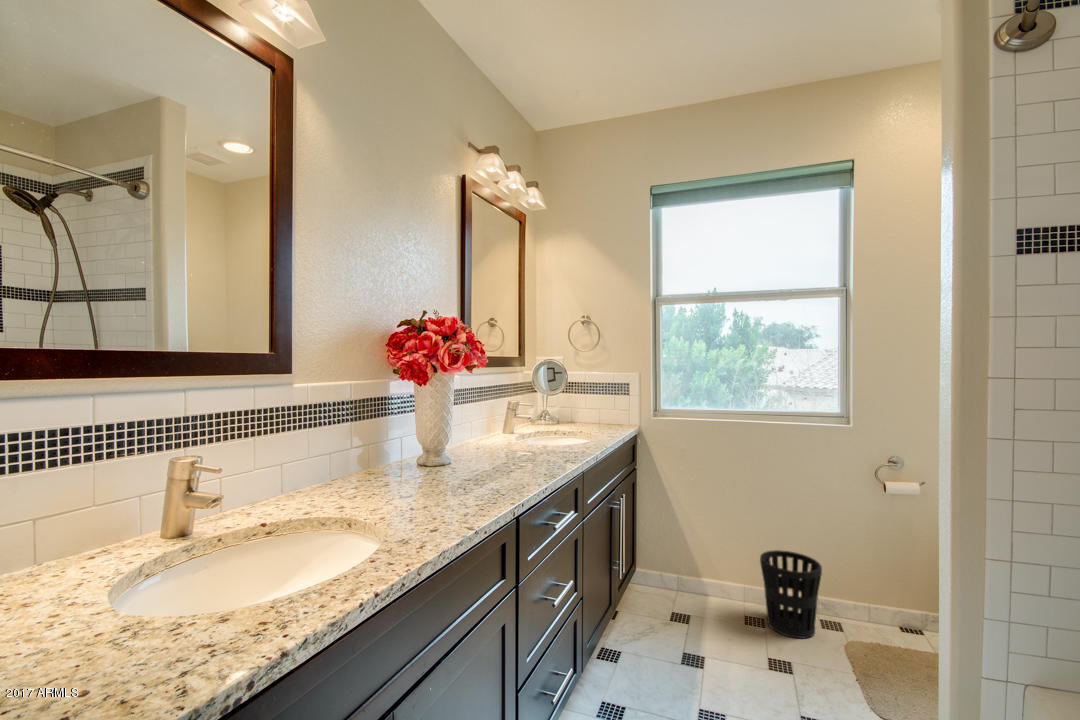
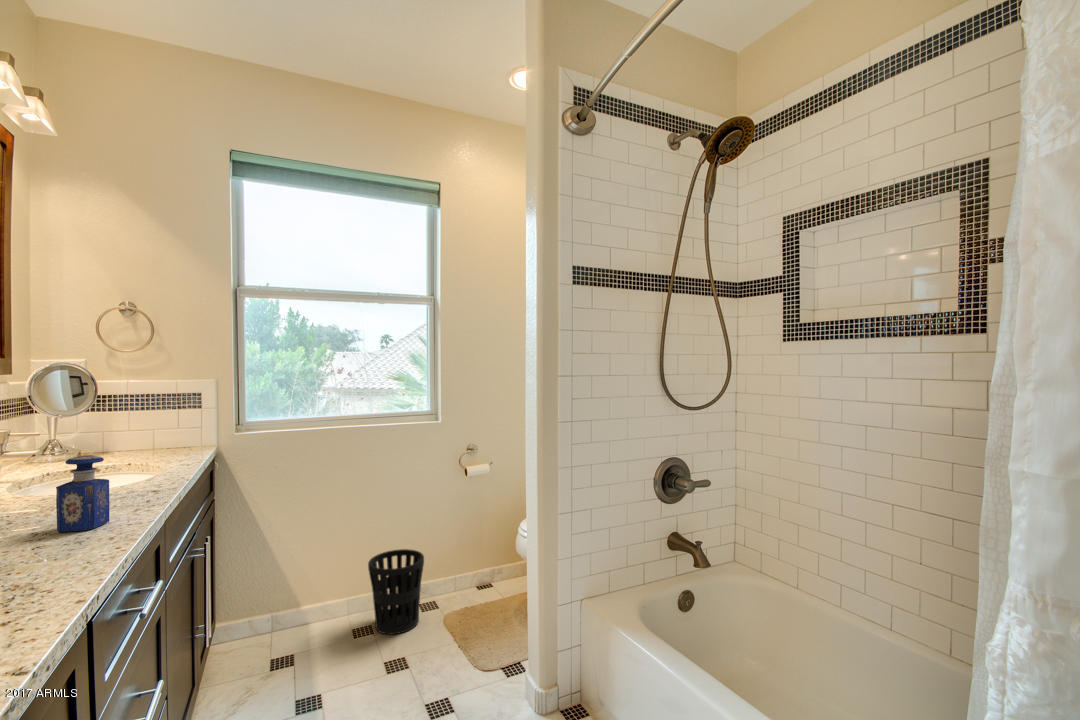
perfume bottle: none [525,422,551,471] -> present [56,455,110,532]

